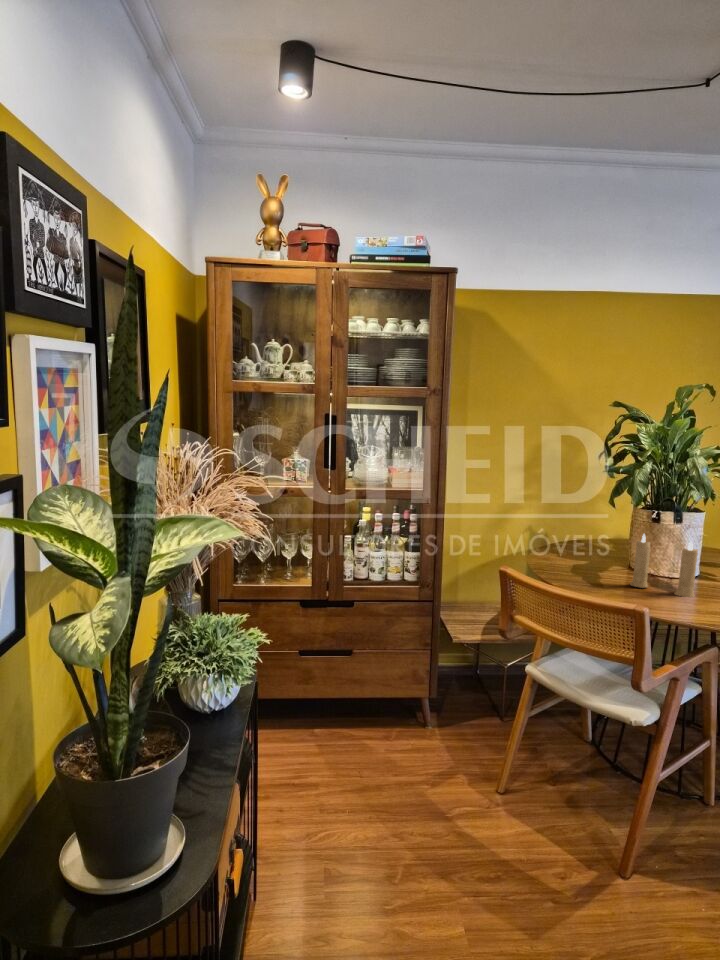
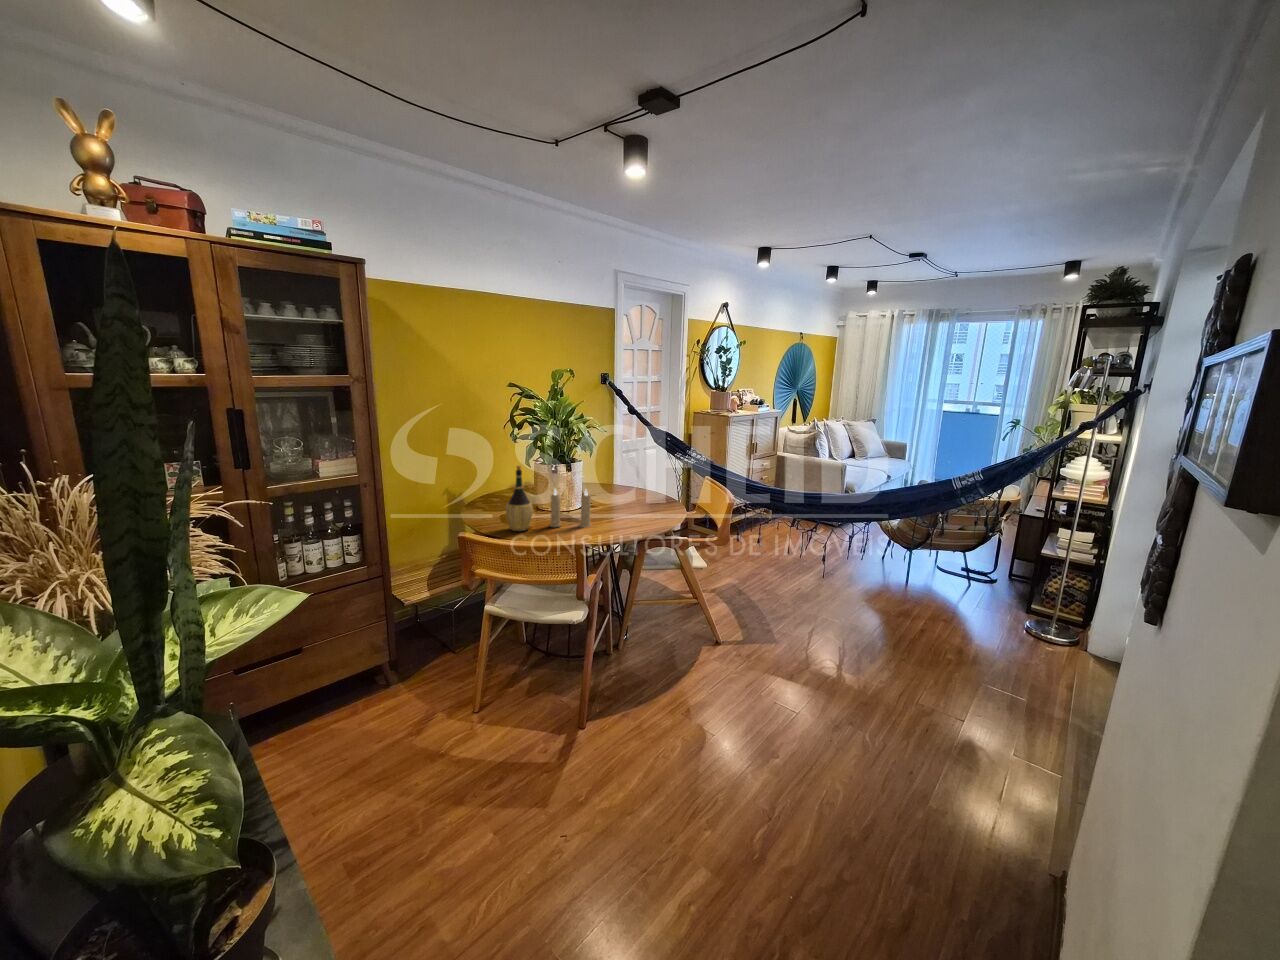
wine bottle: none [572,496,609,582] -> present [506,466,533,531]

